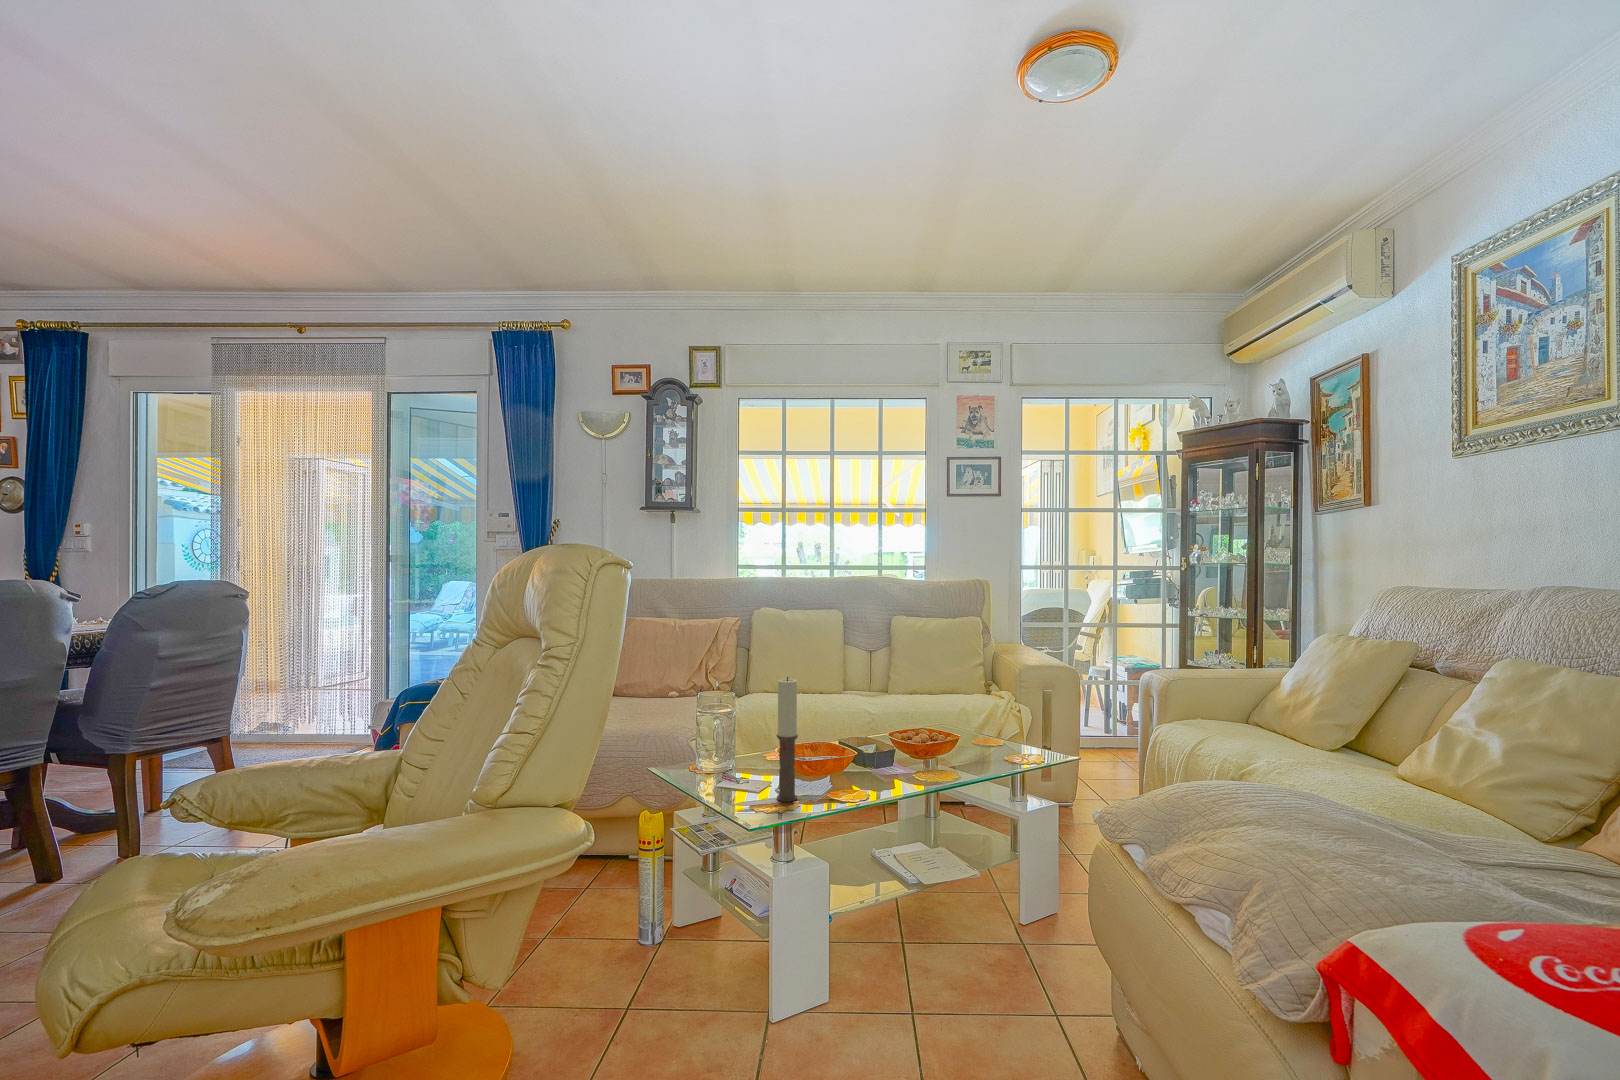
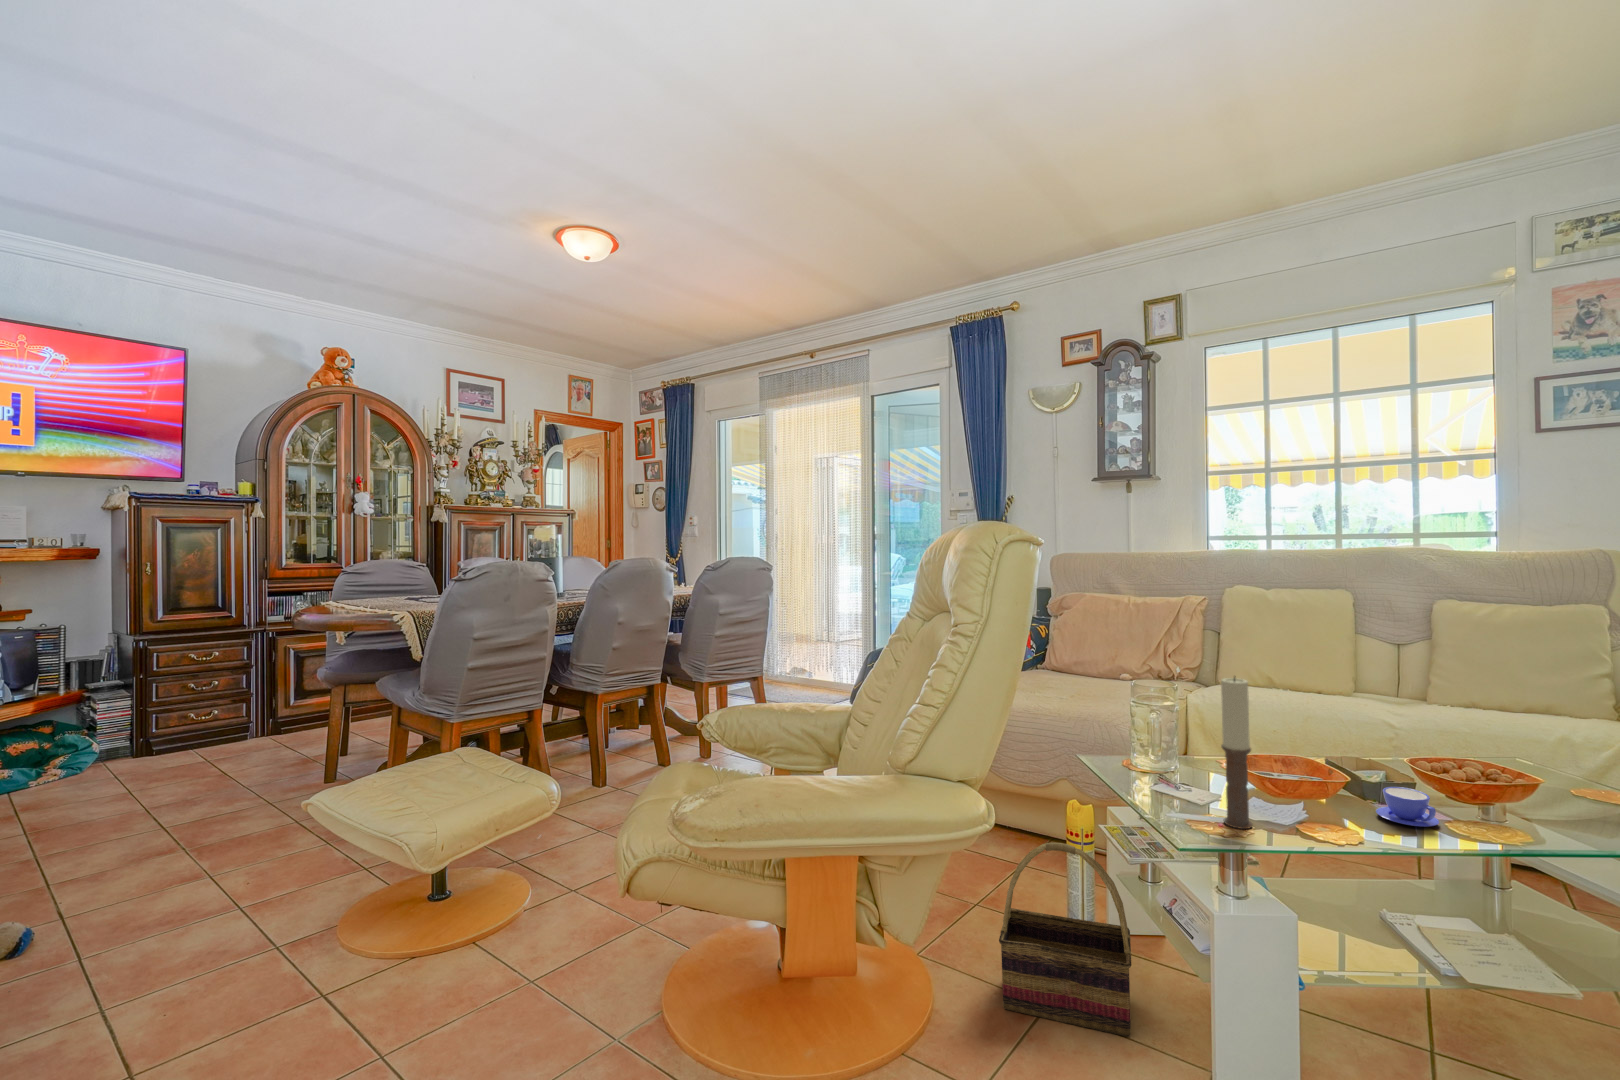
teacup: none [872,754,908,779] -> present [1376,787,1439,827]
basket: none [589,845,708,1019] -> present [999,843,1132,1037]

